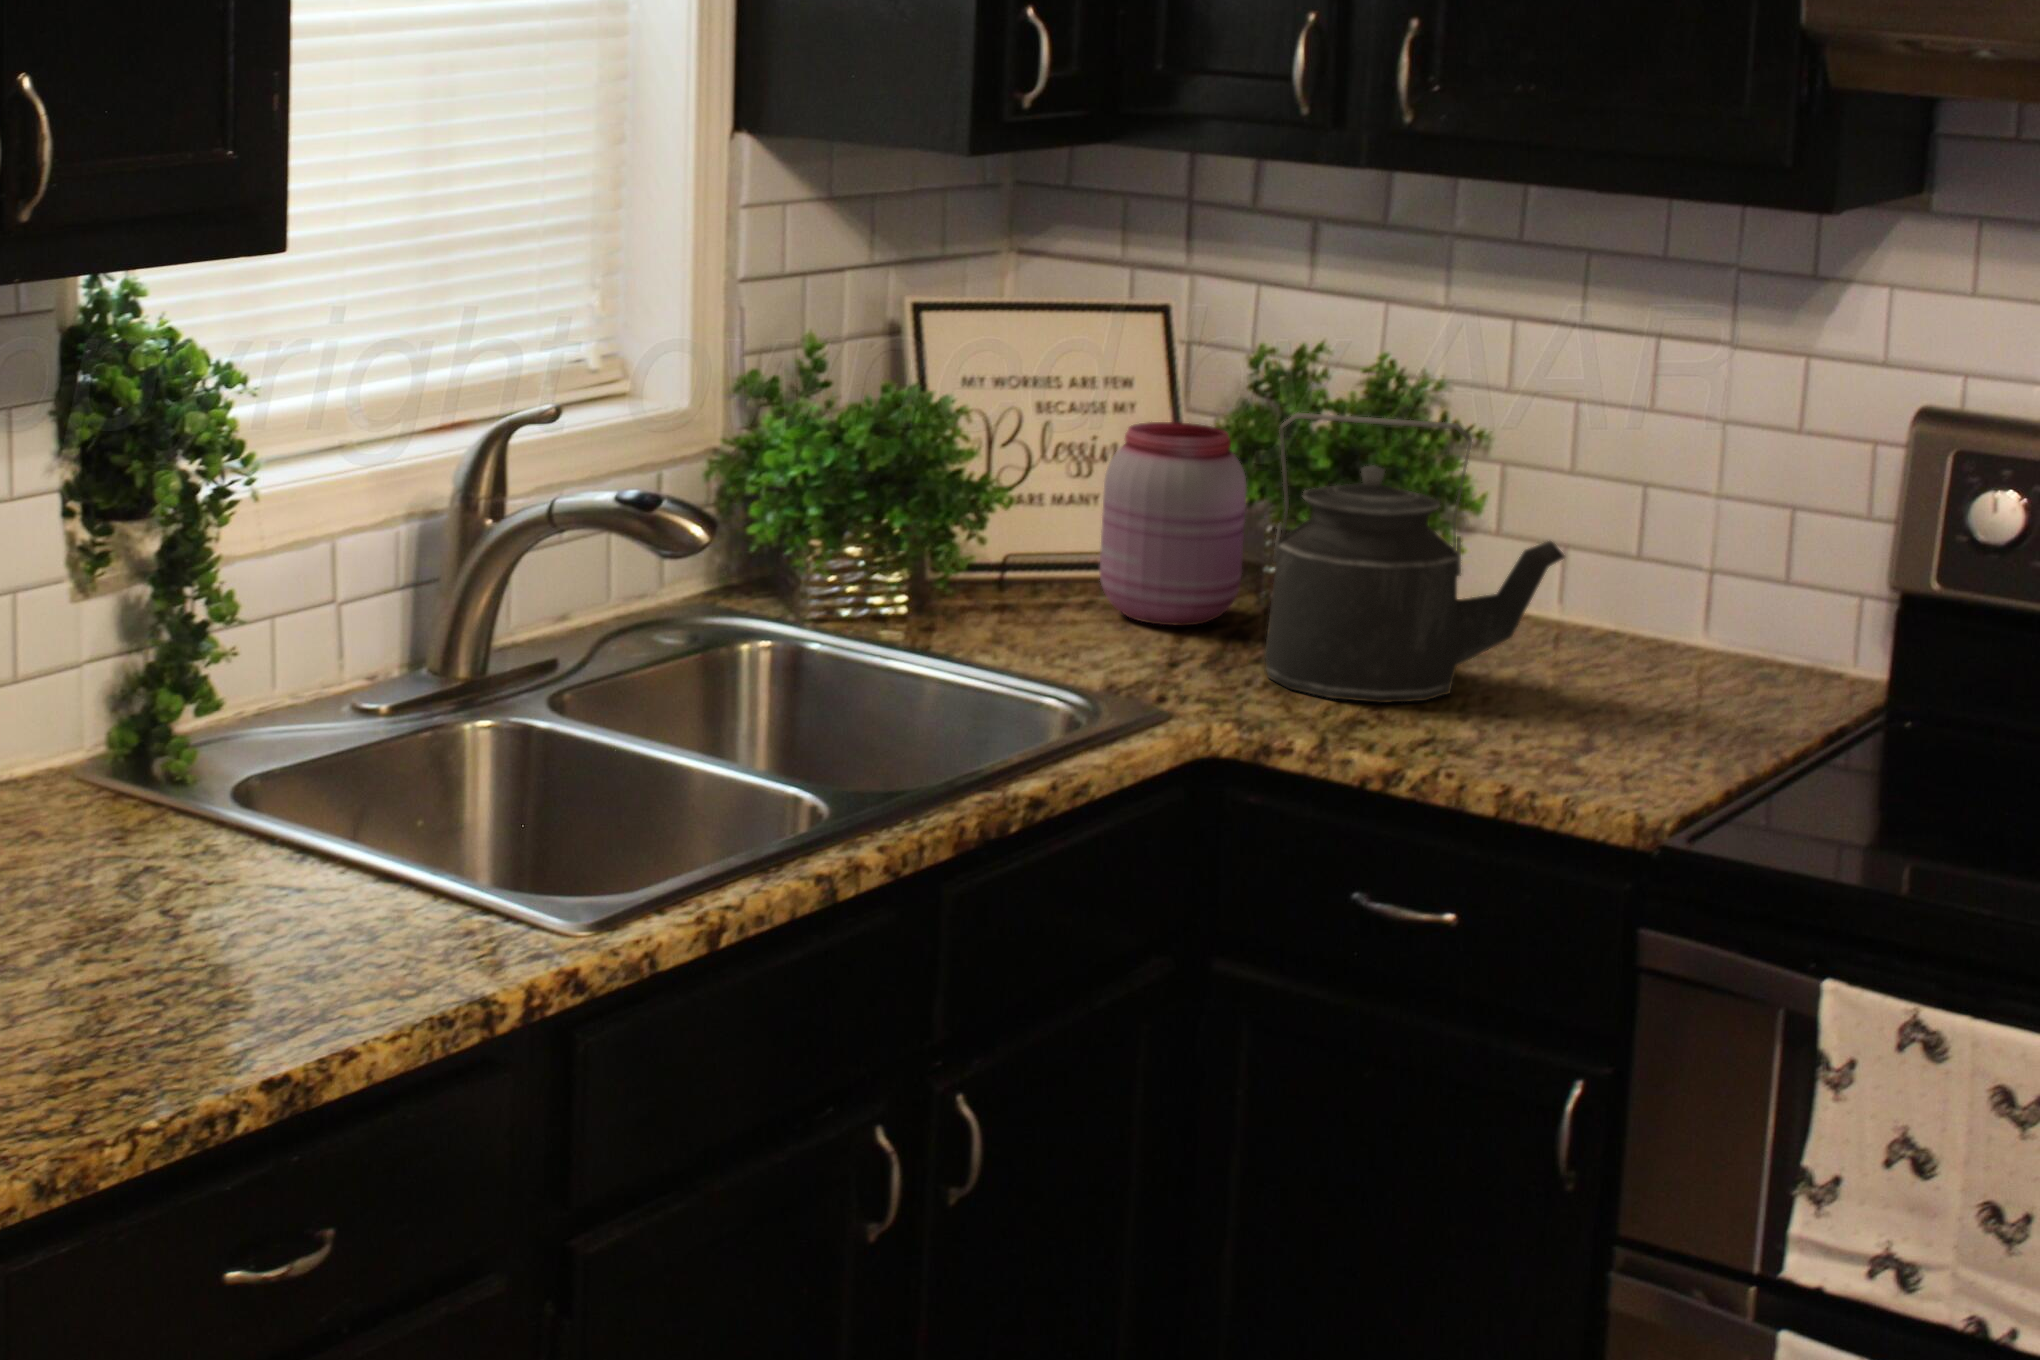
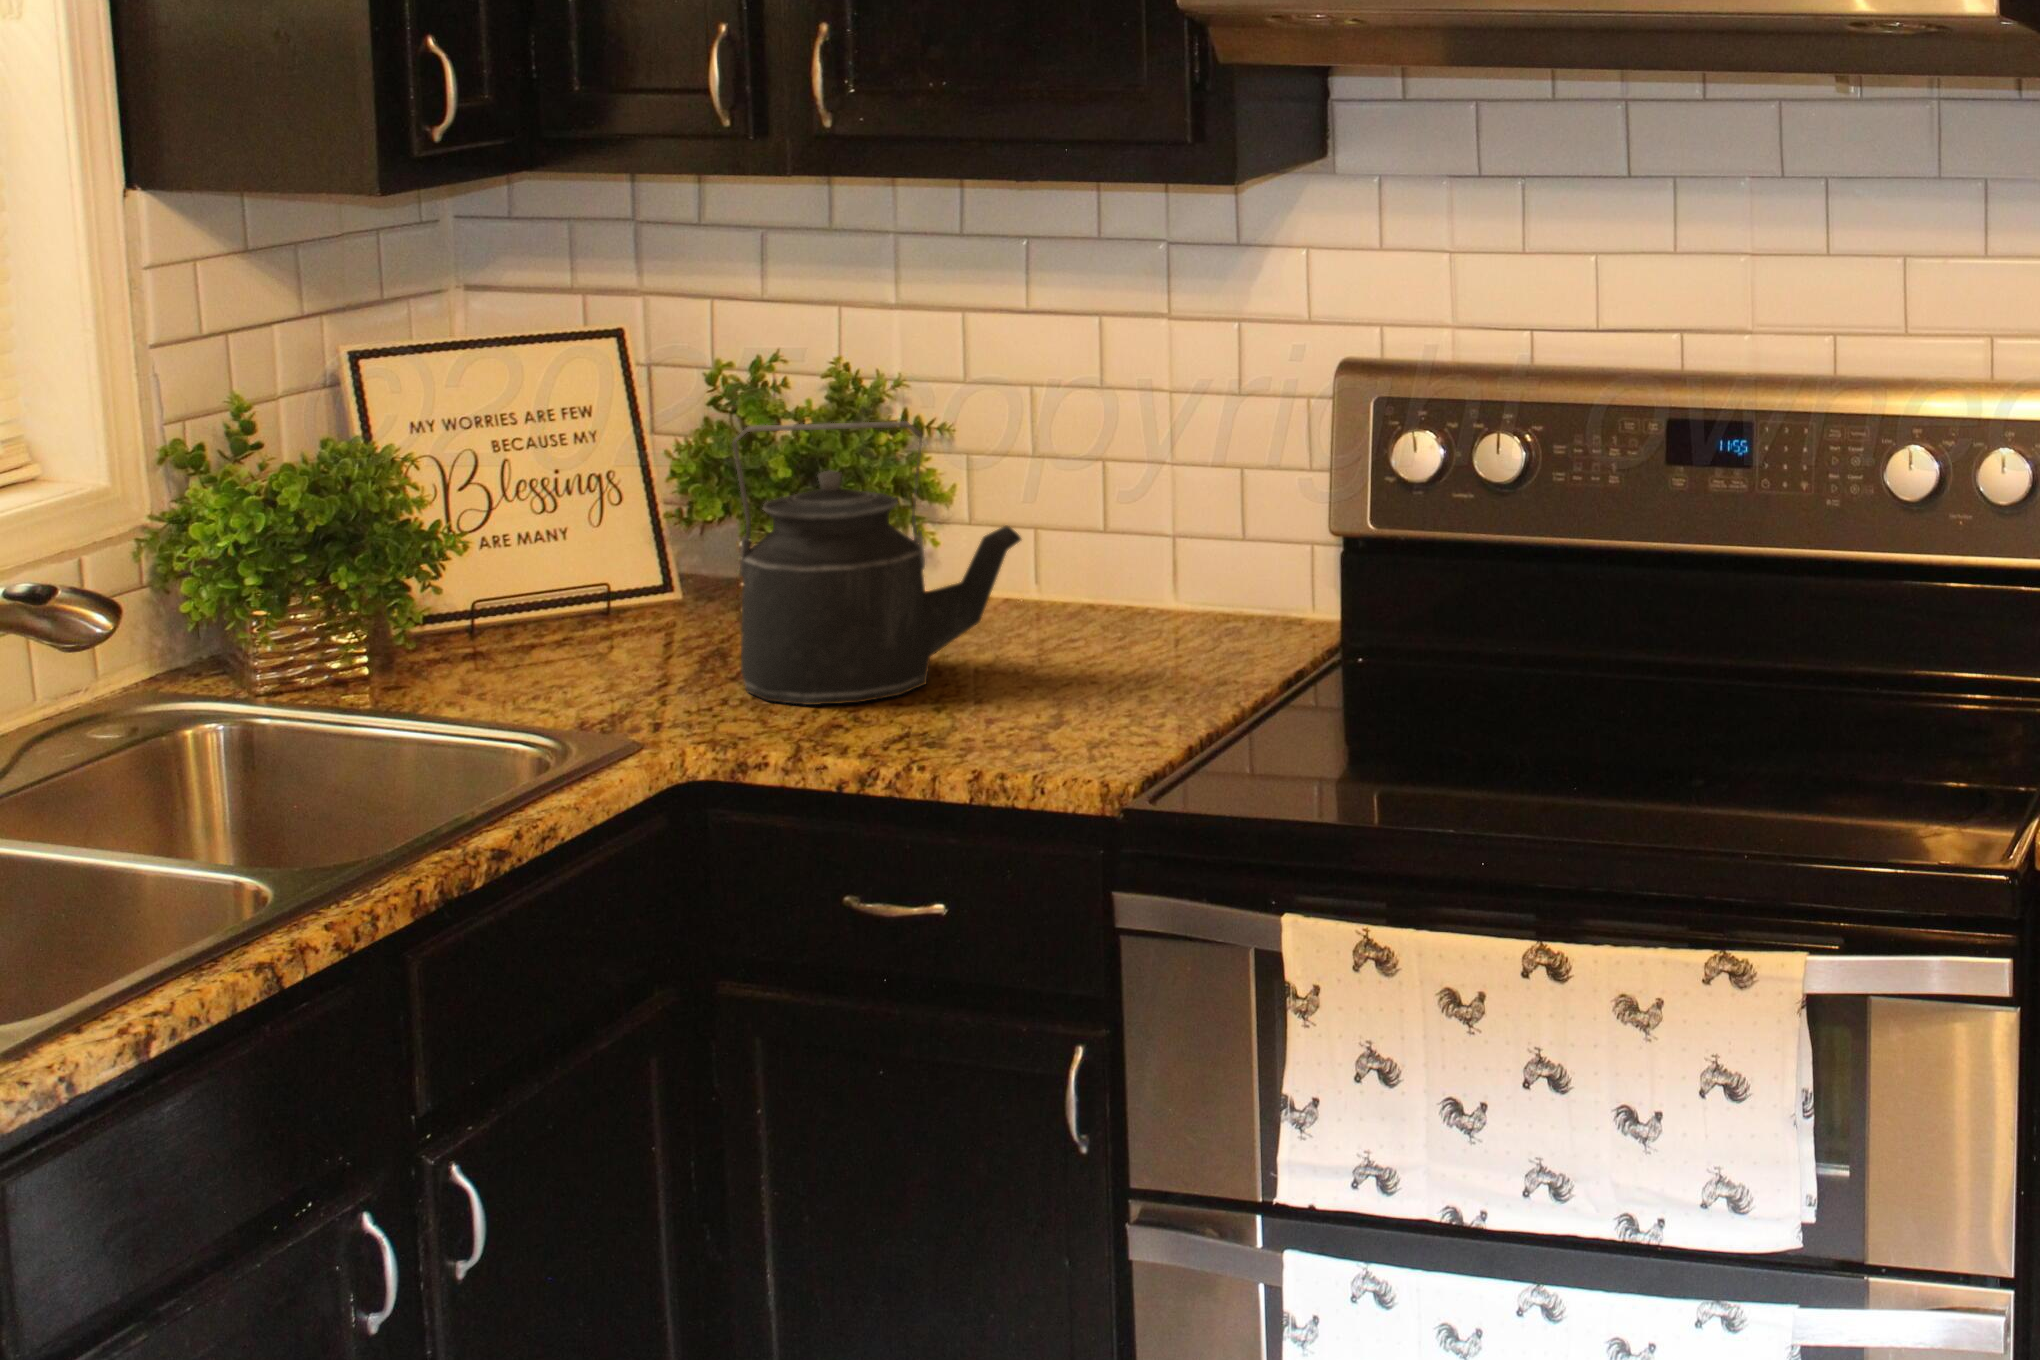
jar: present [1100,422,1246,626] -> none [568,447,719,651]

